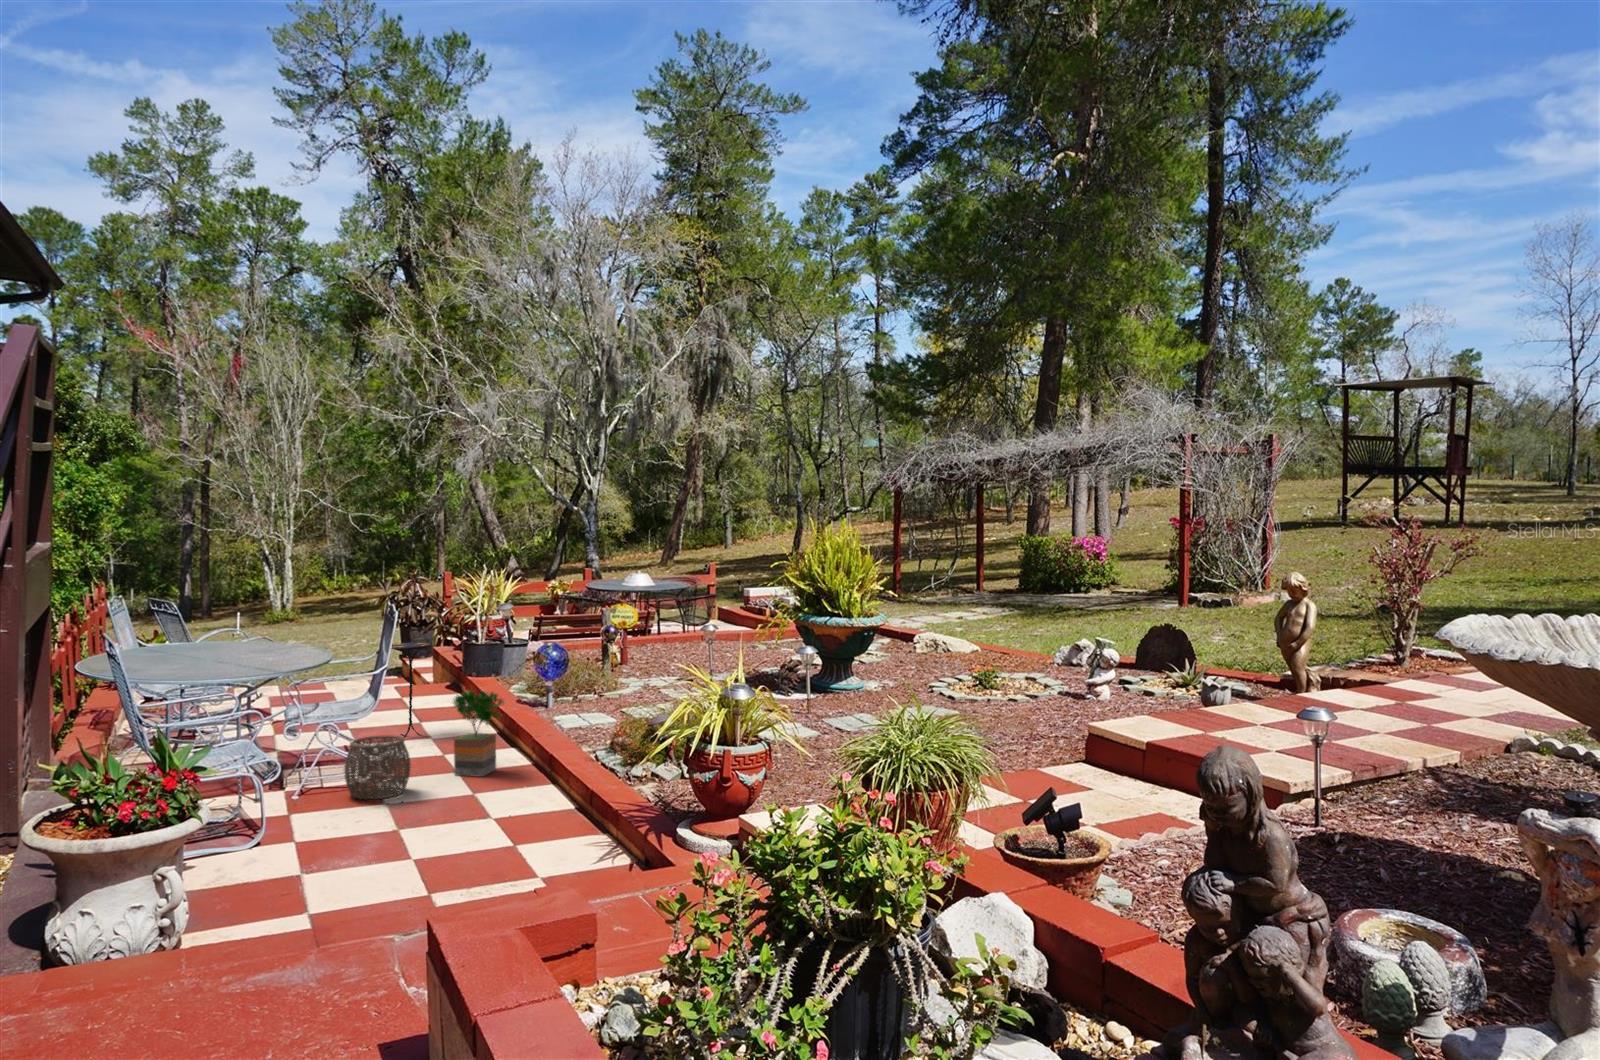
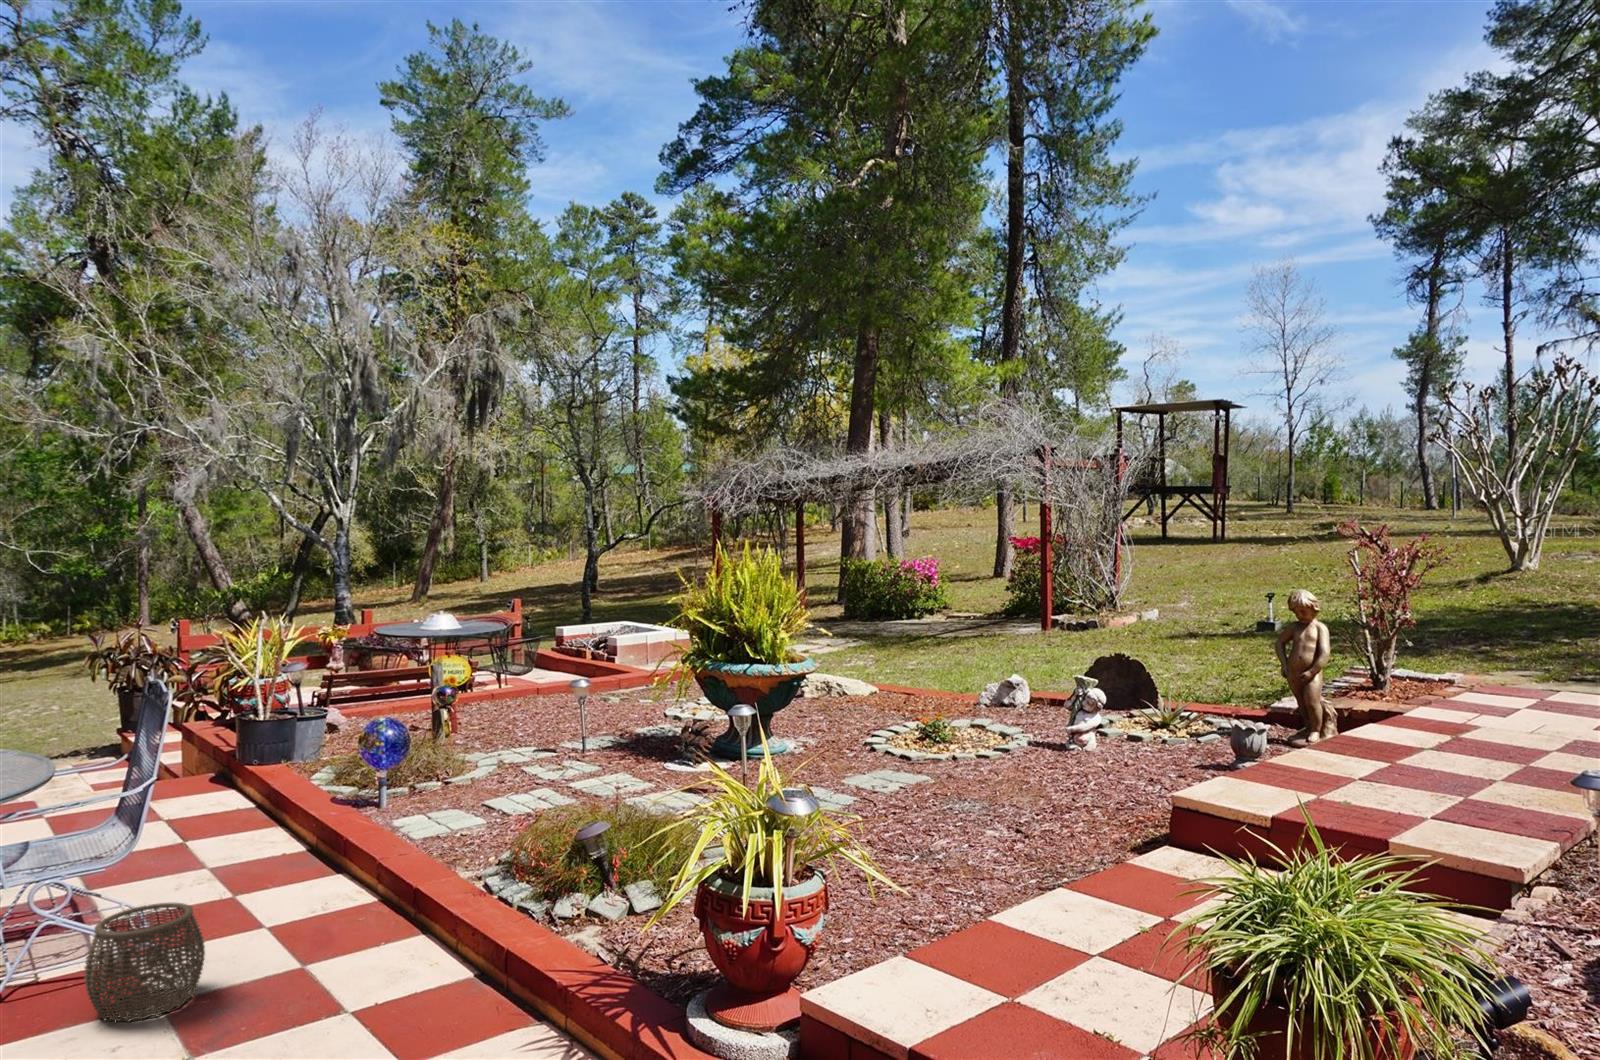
side table: present [392,643,432,738] -> none [136,733,211,883]
potted tree: present [453,691,504,777] -> none [259,807,348,944]

